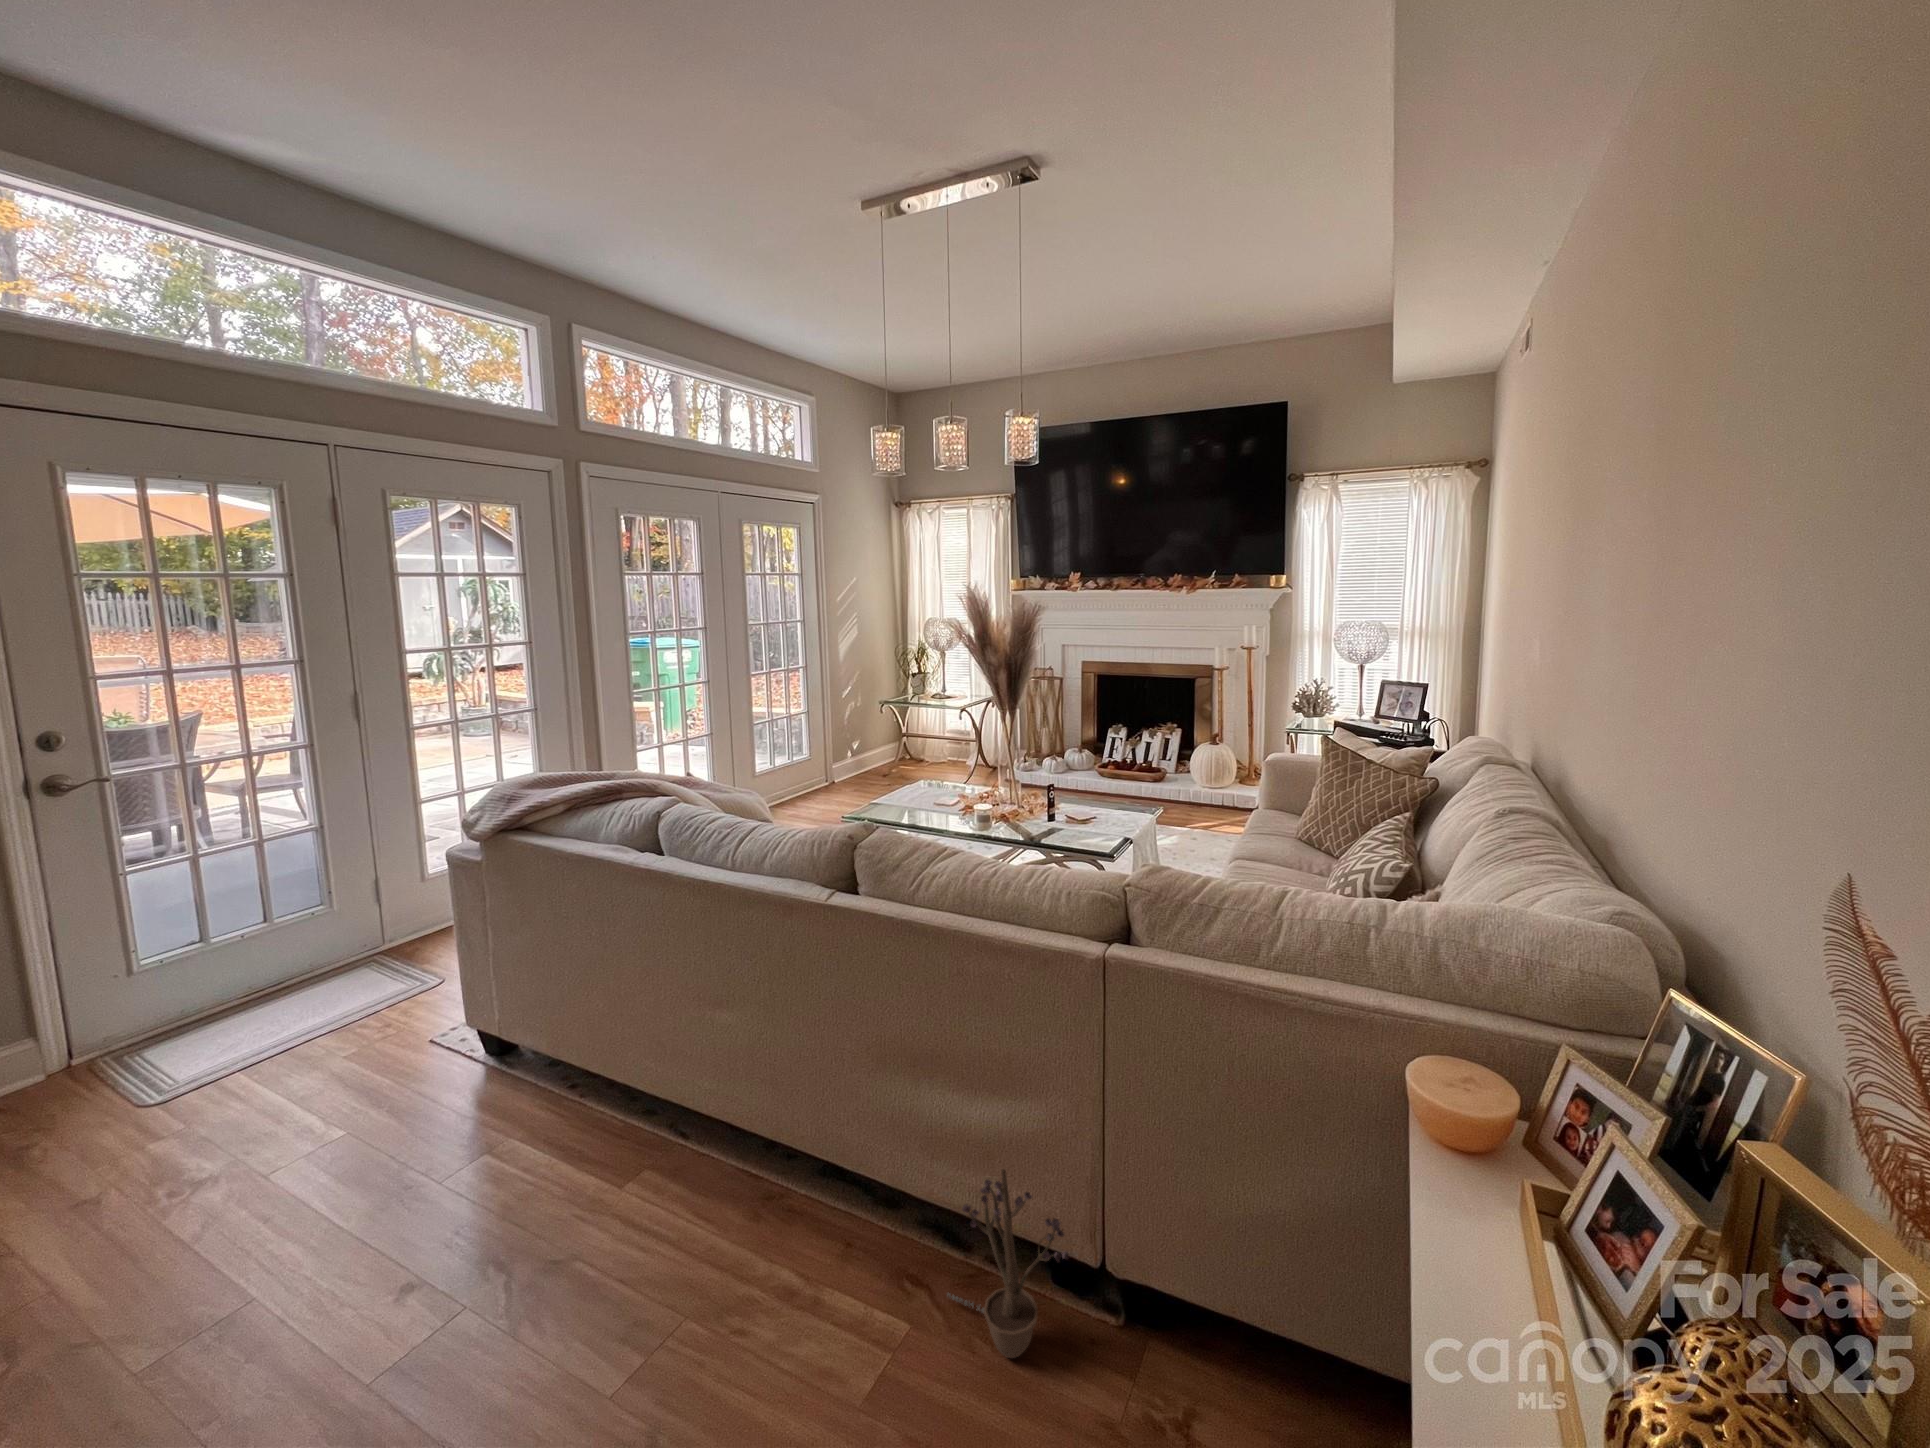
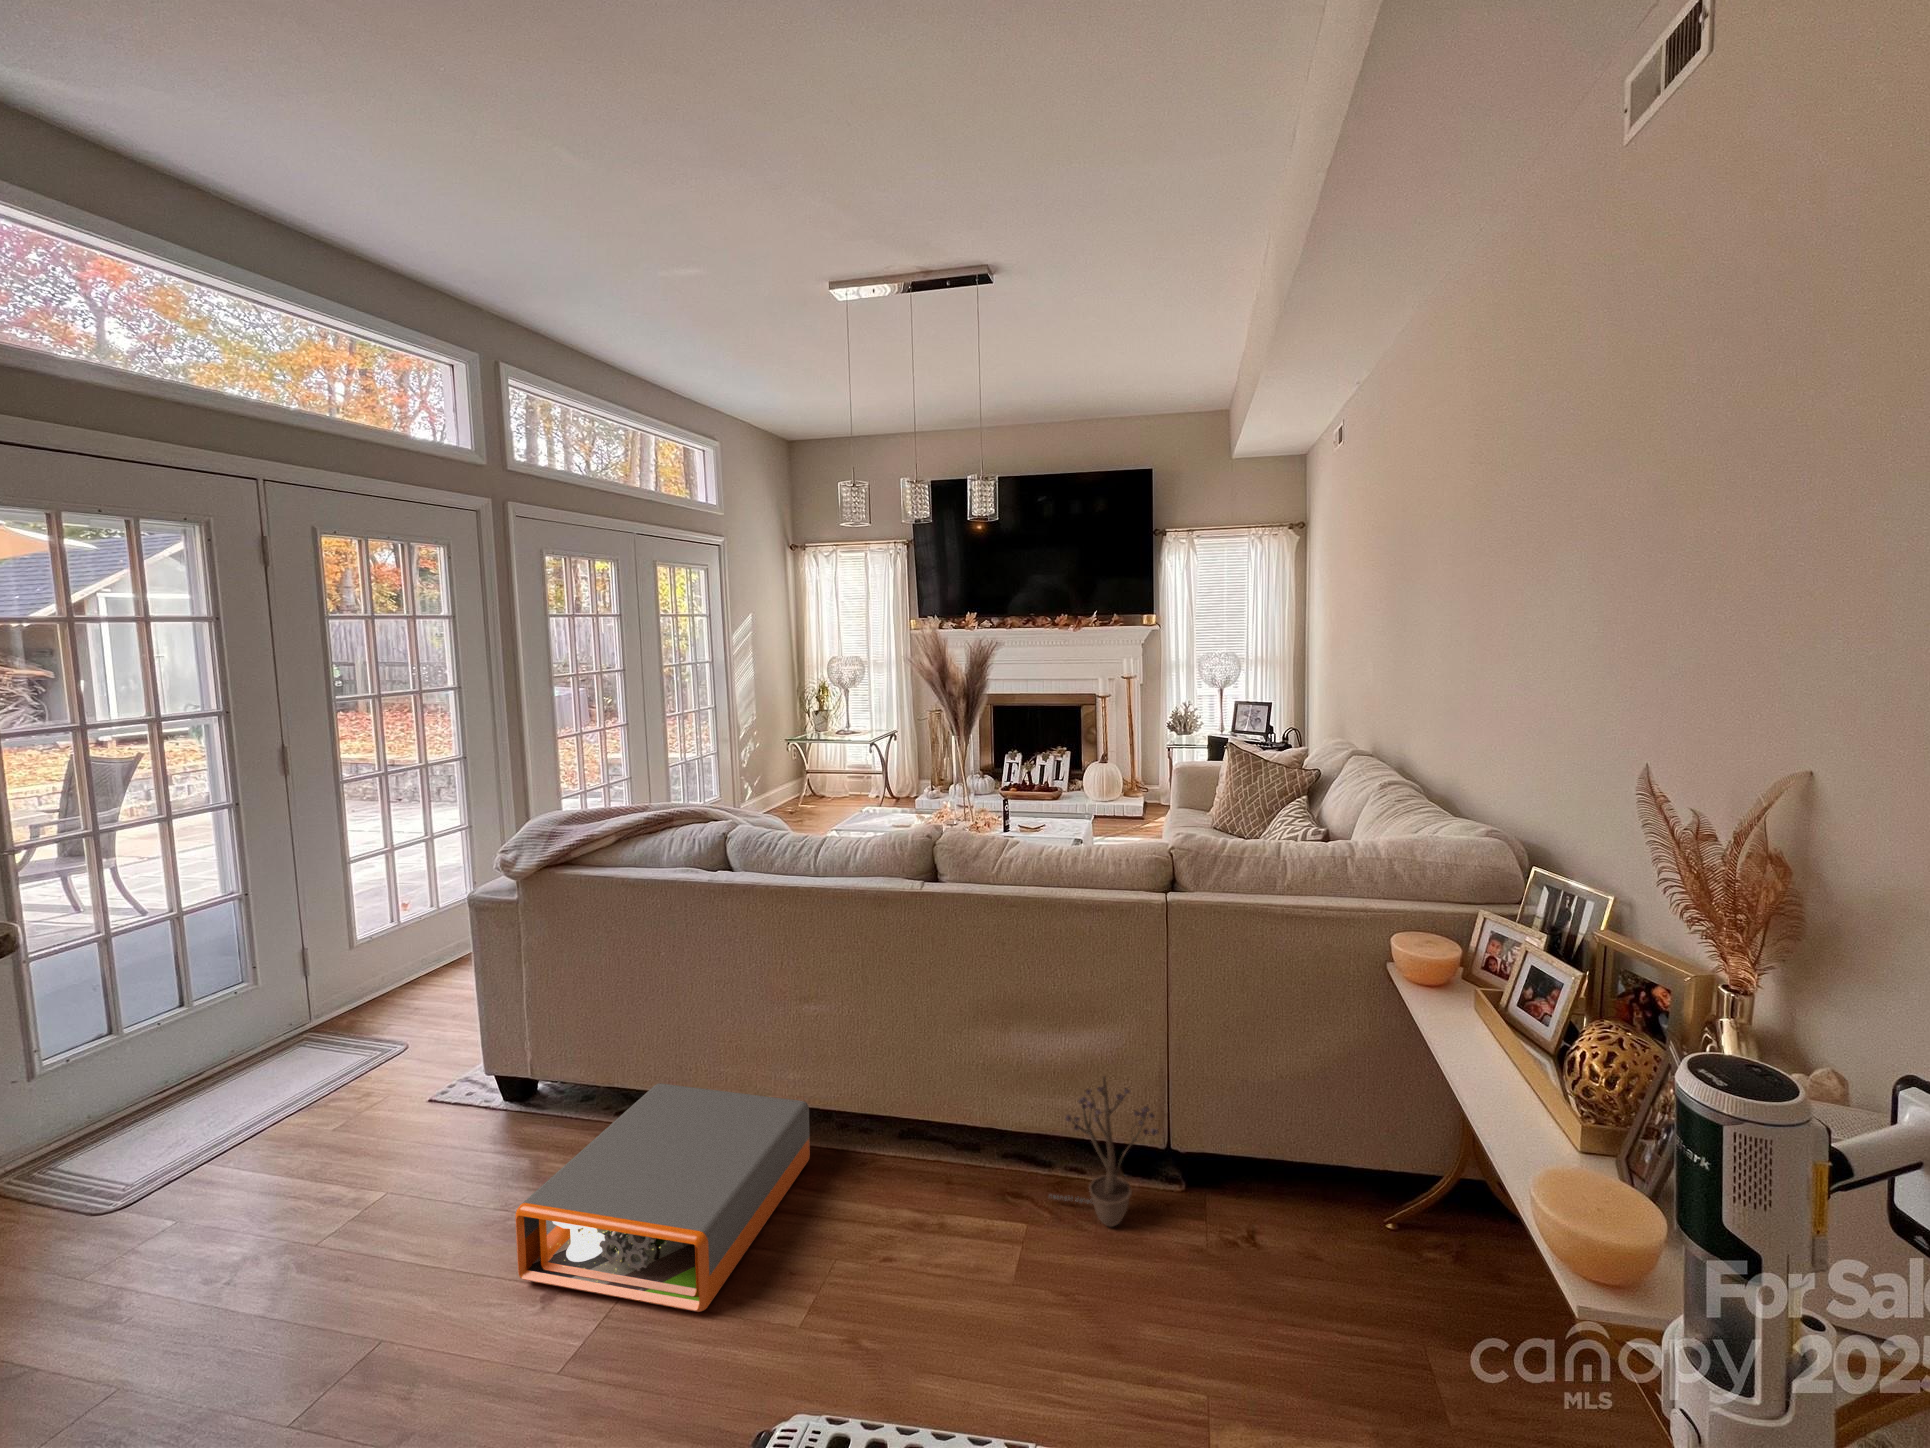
storage box: none [374,1069,716,1354] -> present [515,1083,810,1312]

